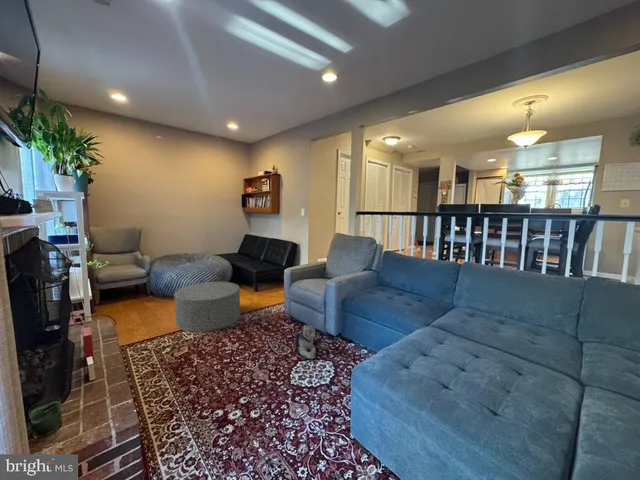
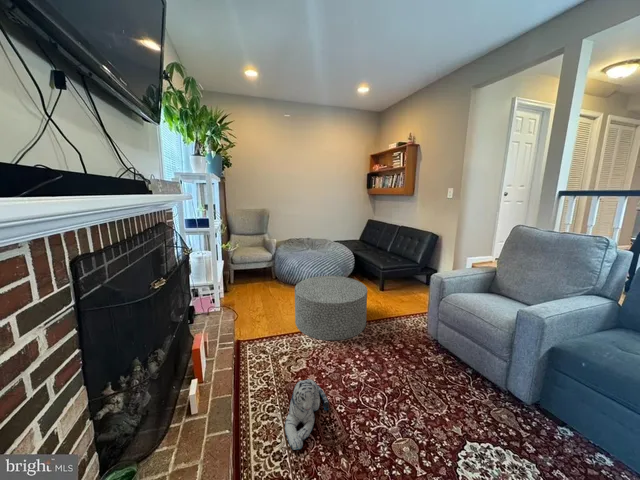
plush toy: present [294,325,319,360] -> present [285,379,329,450]

